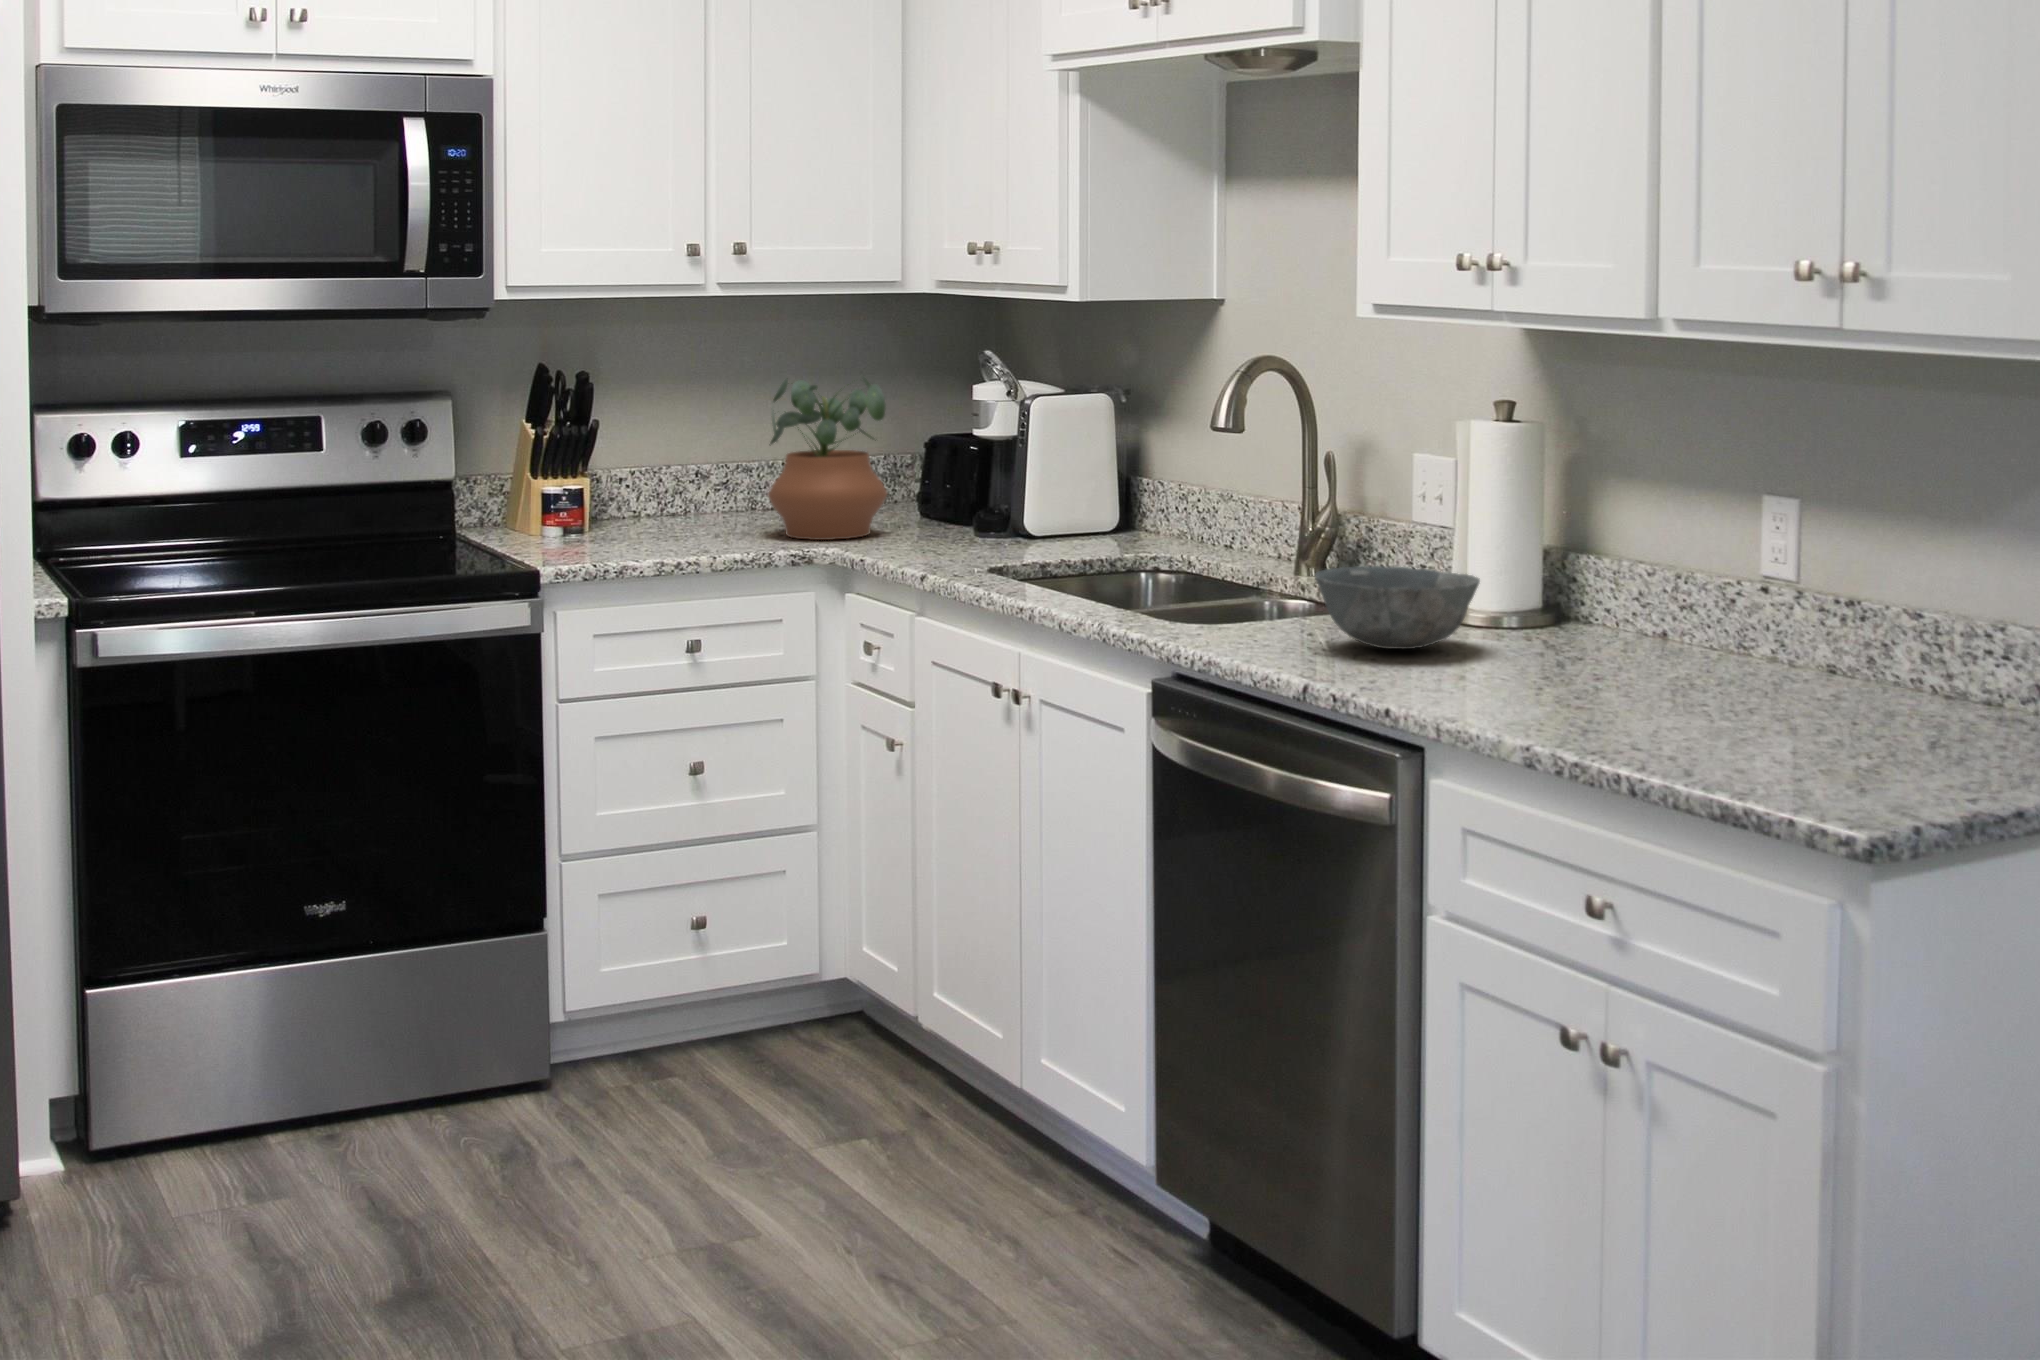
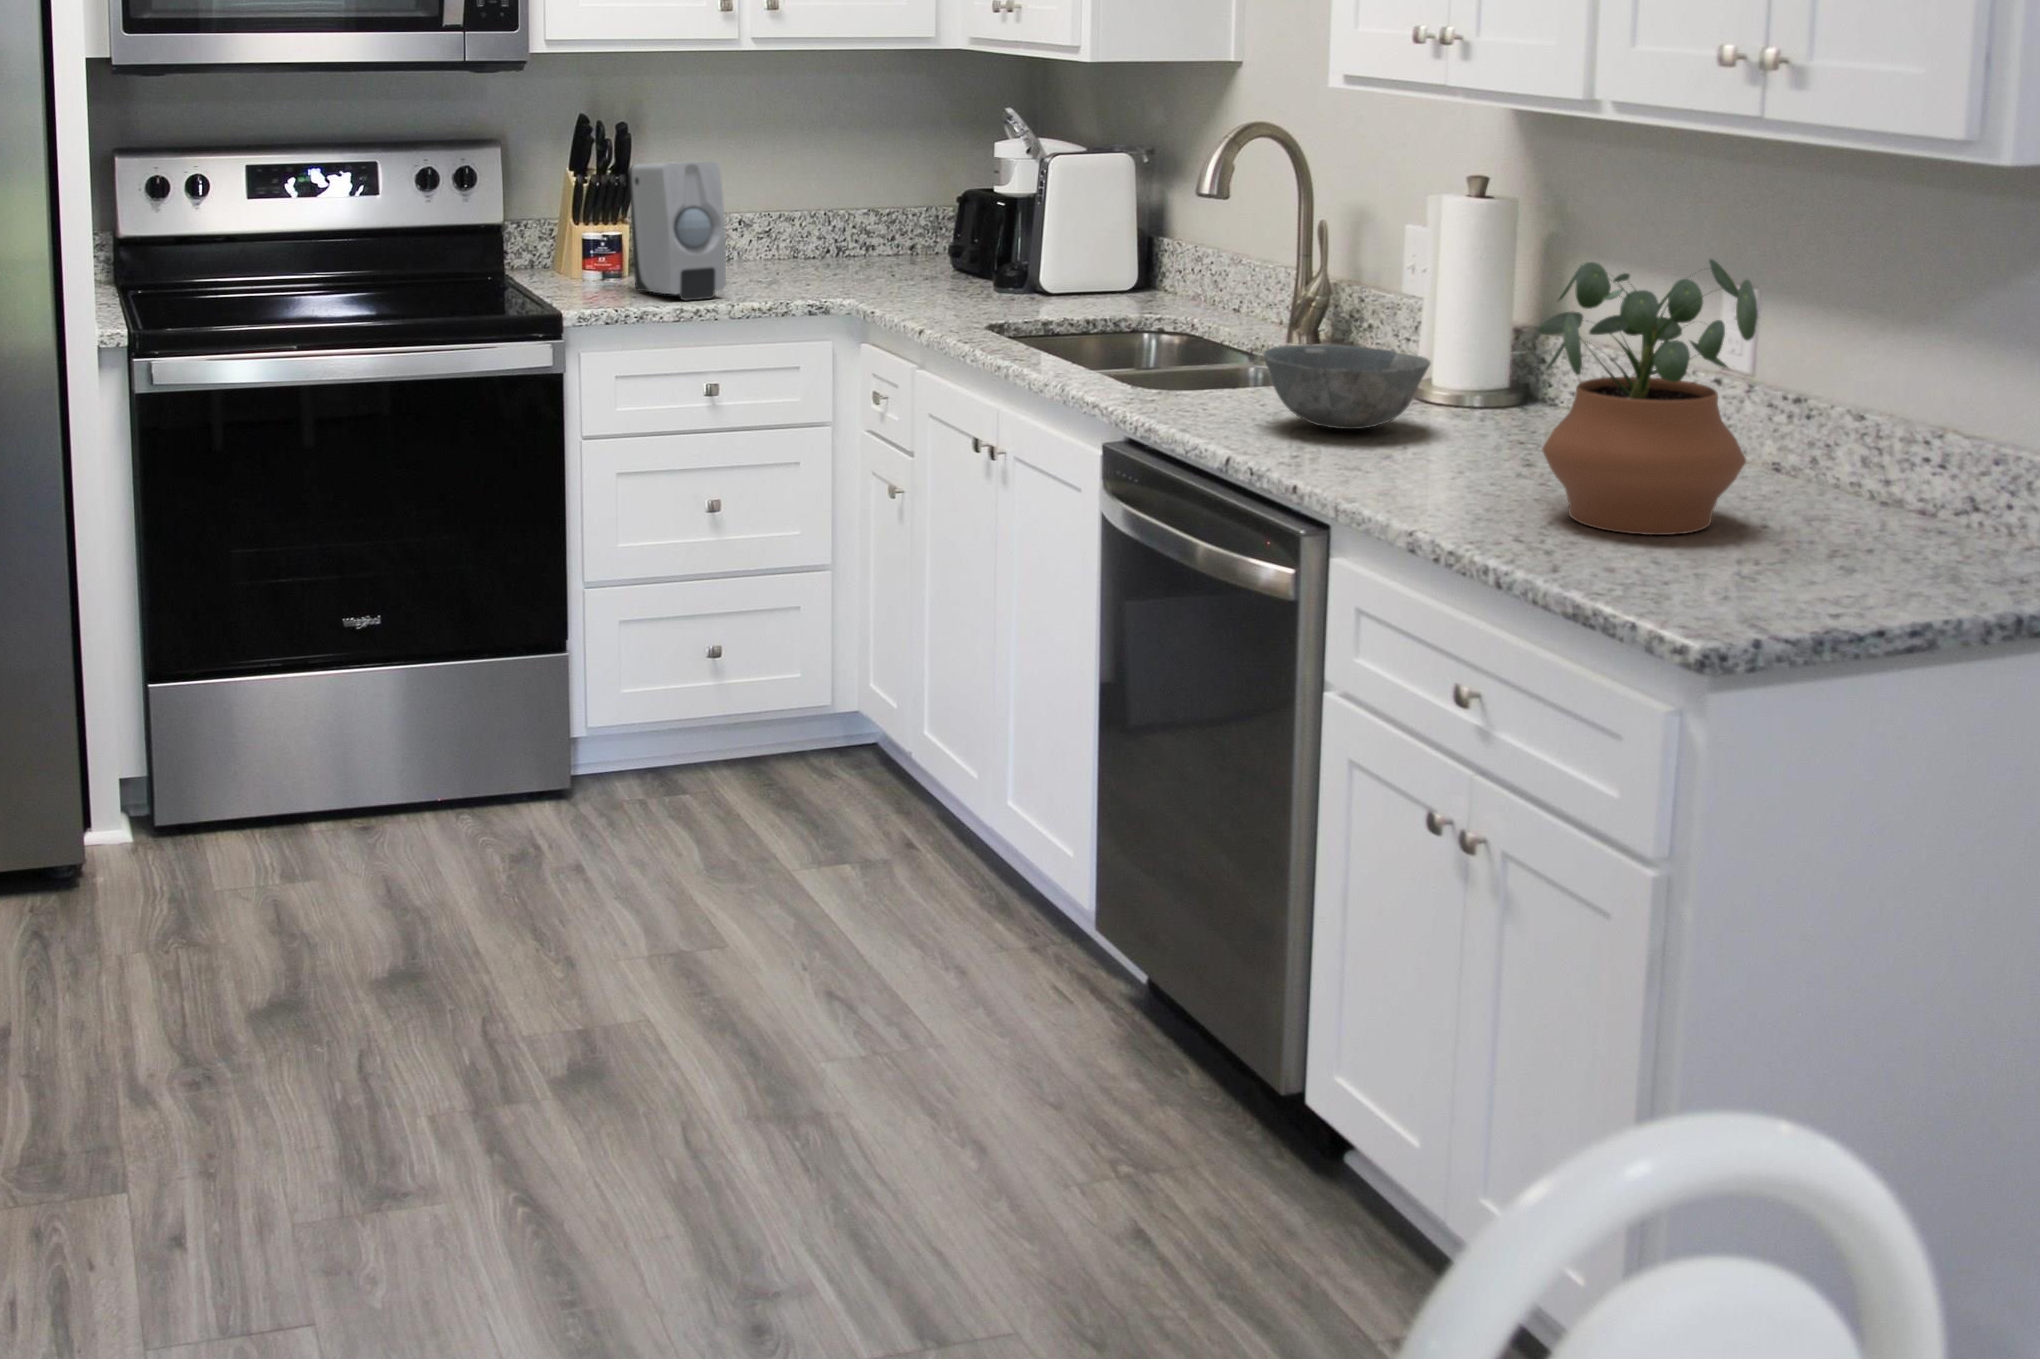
potted plant: present [768,377,887,540] -> present [1538,259,1758,535]
soap dispenser: none [598,408,704,552] -> present [629,161,726,300]

